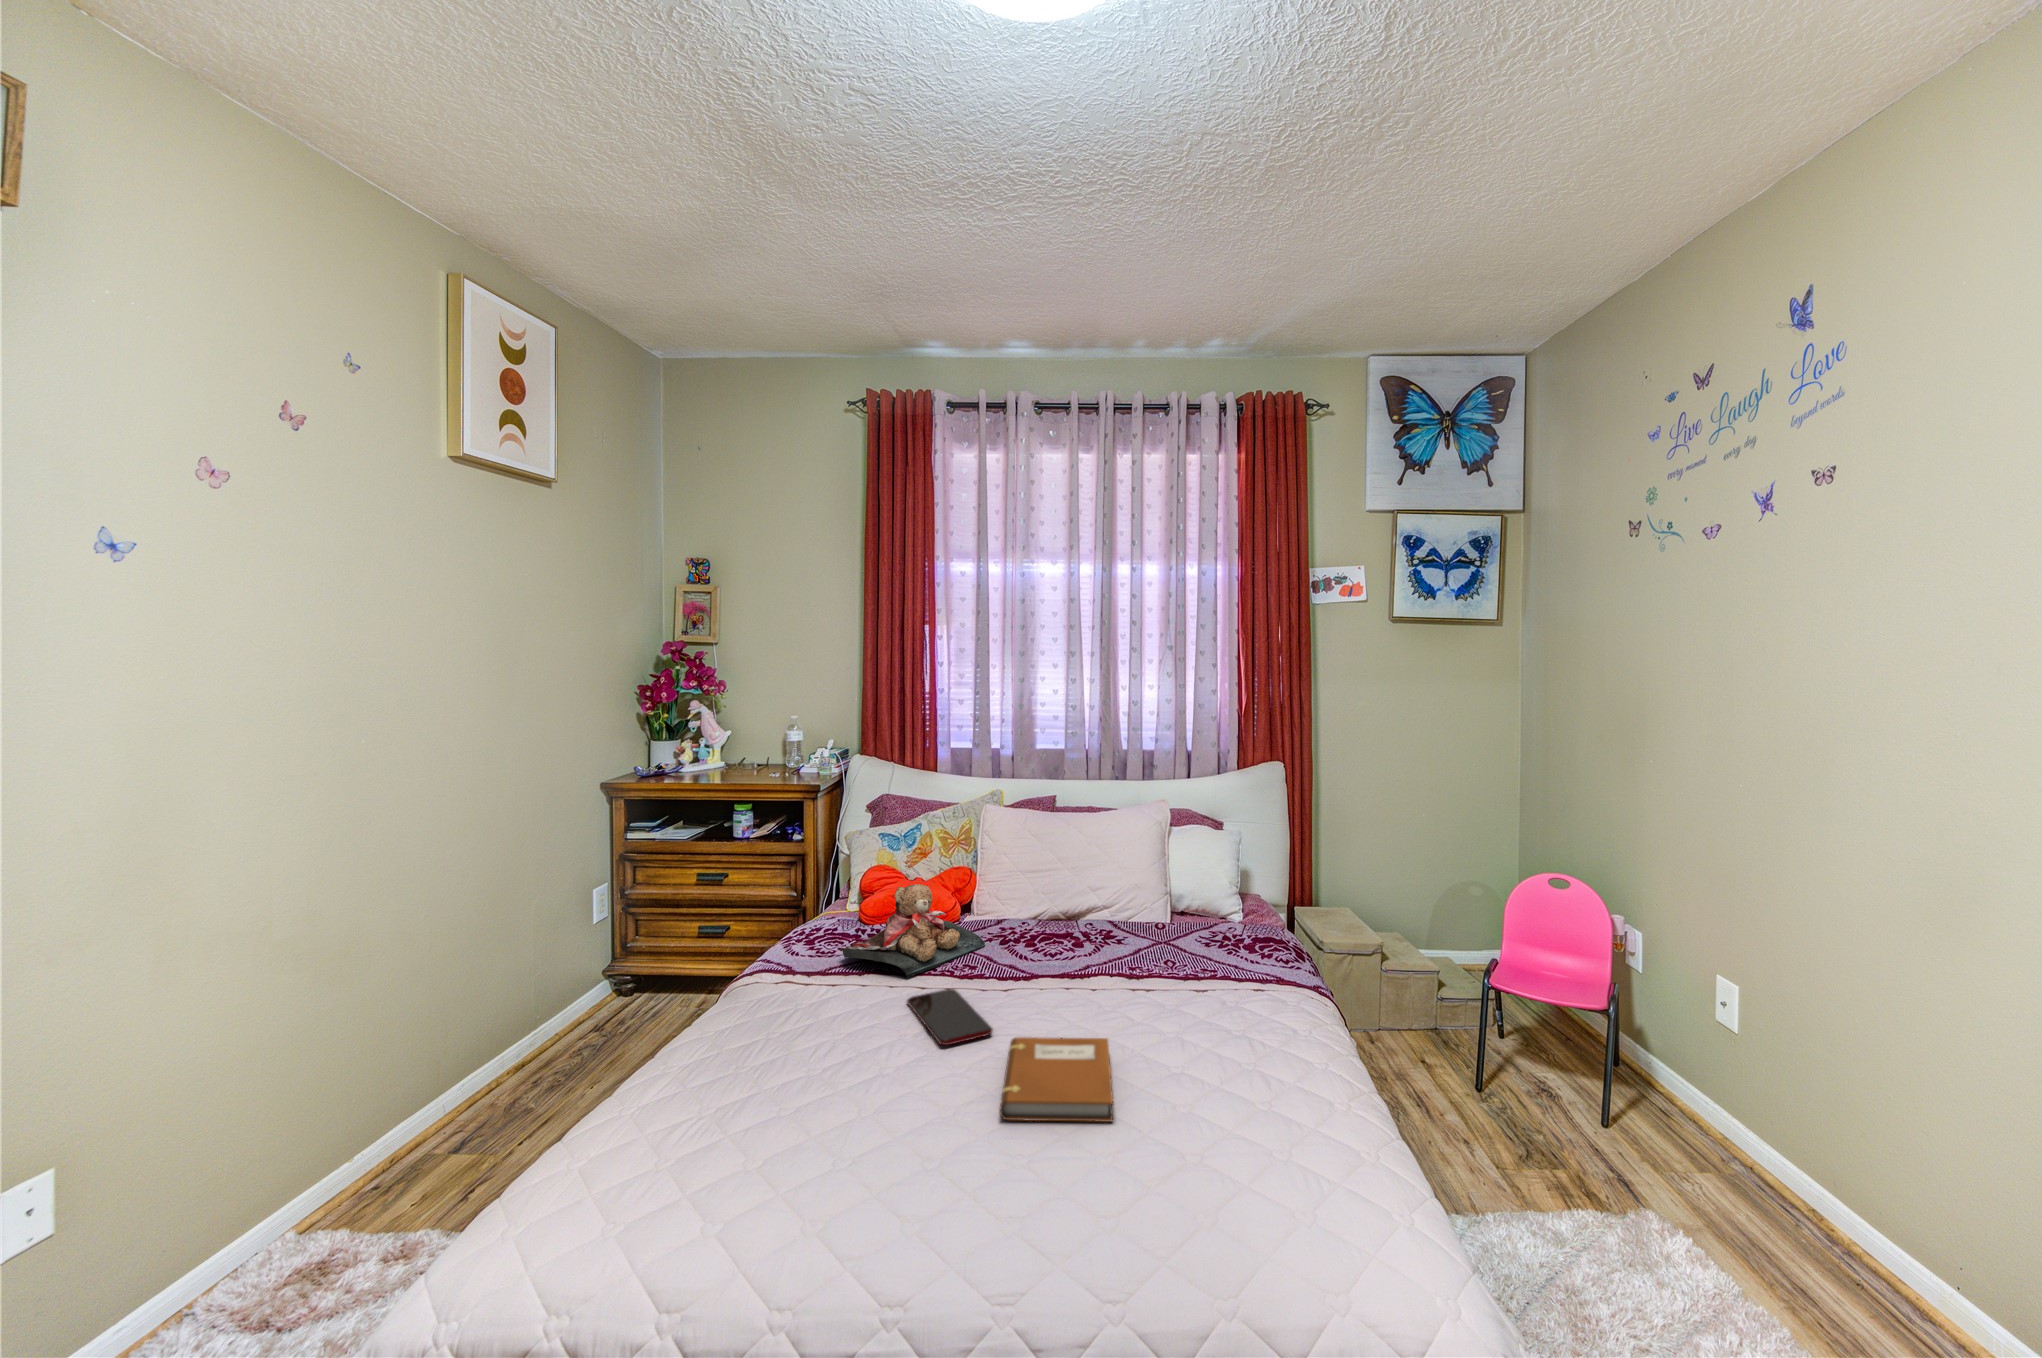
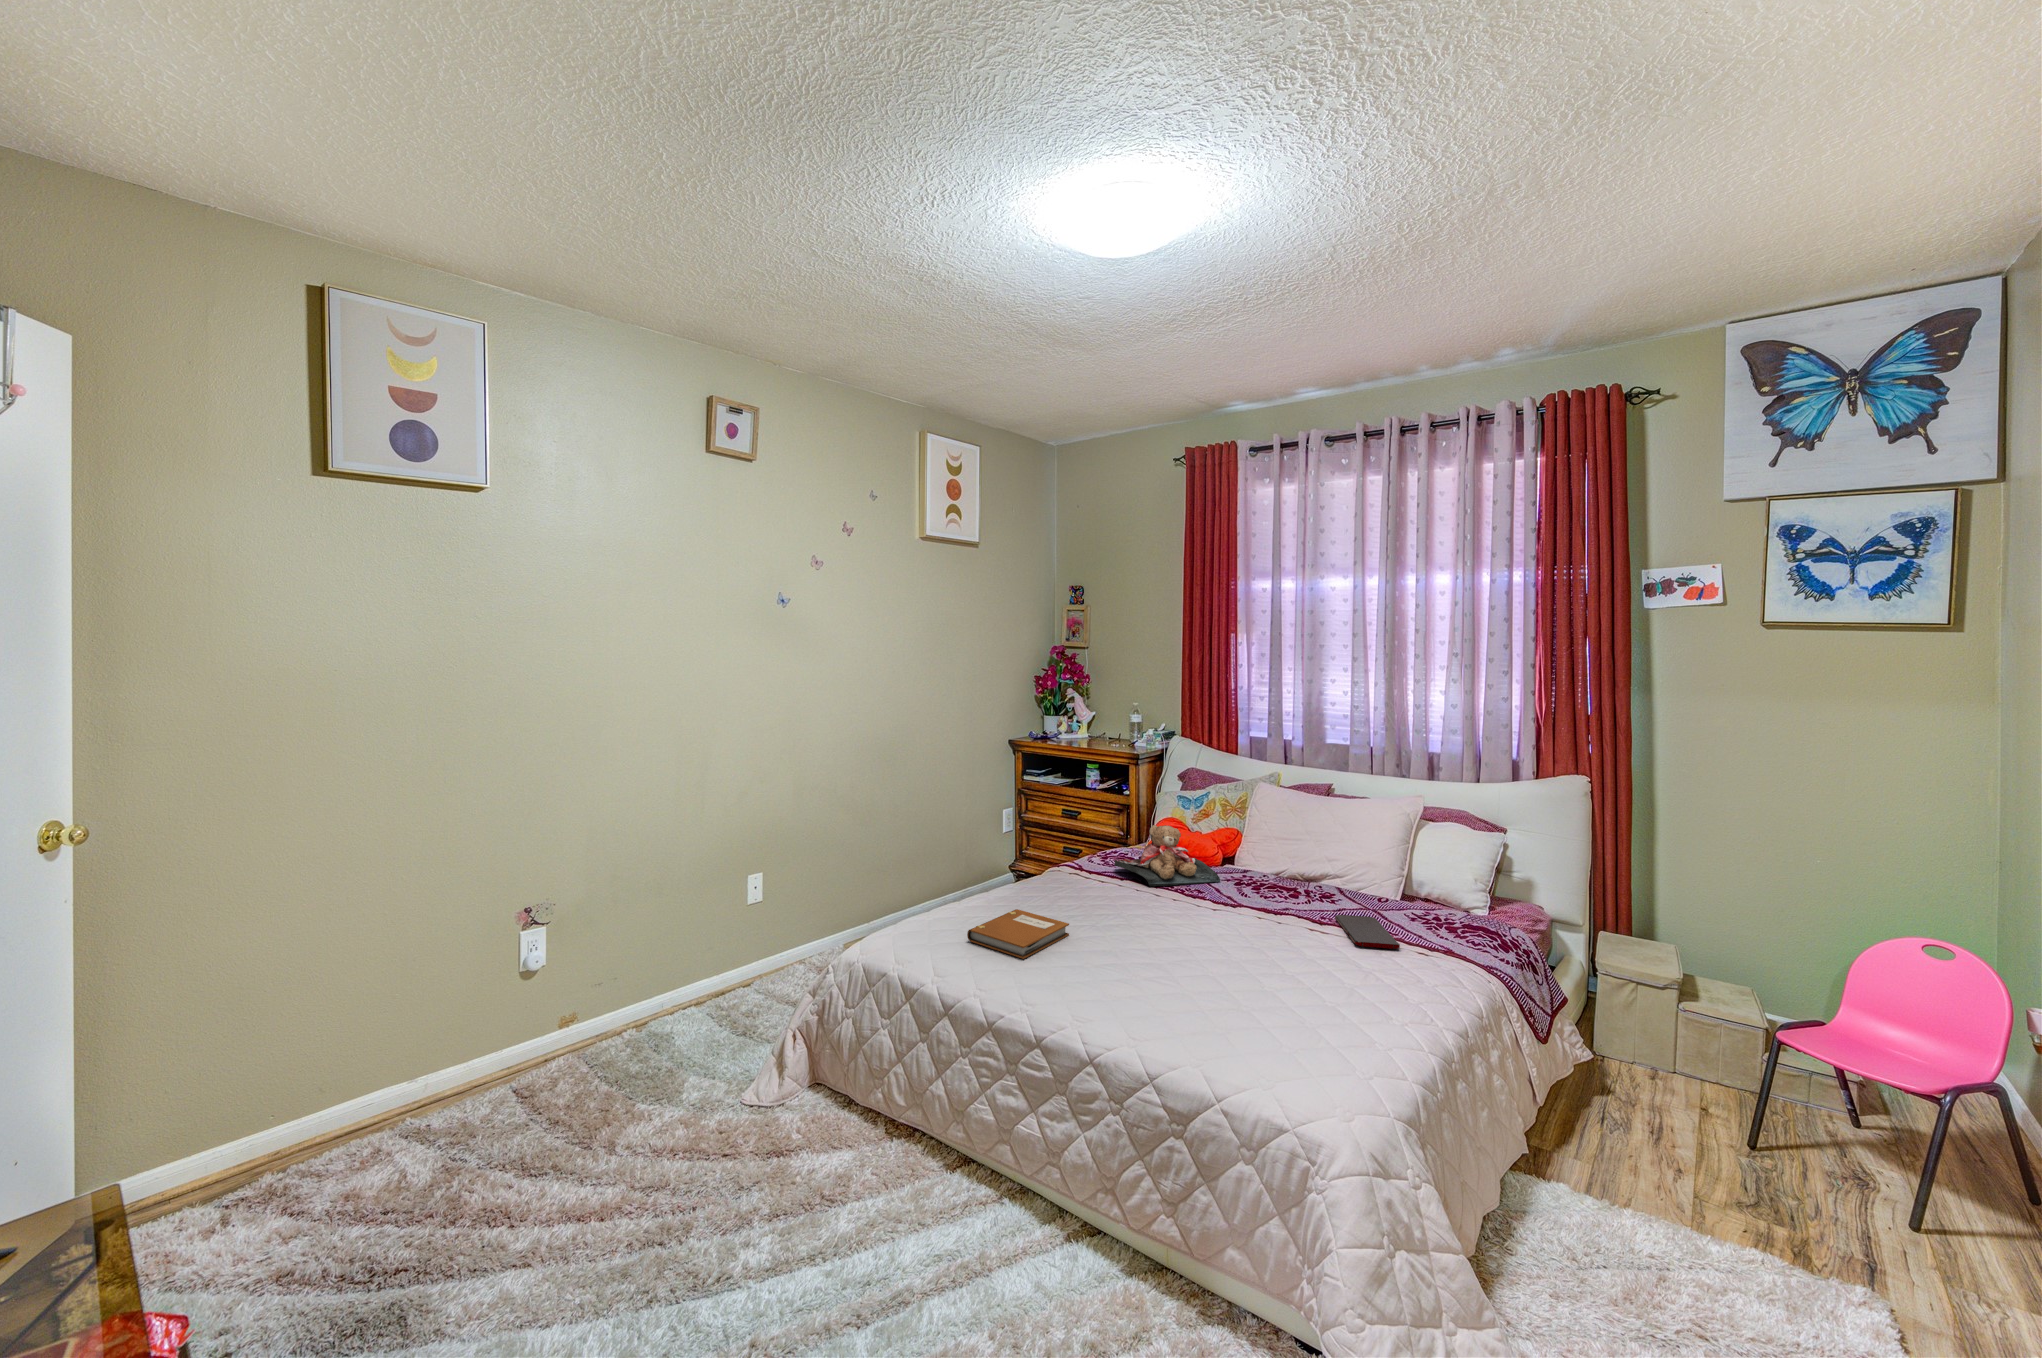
smartphone: present [907,989,993,1045] -> present [1335,915,1400,949]
notebook: present [1000,1037,1113,1122] -> present [967,909,1069,959]

